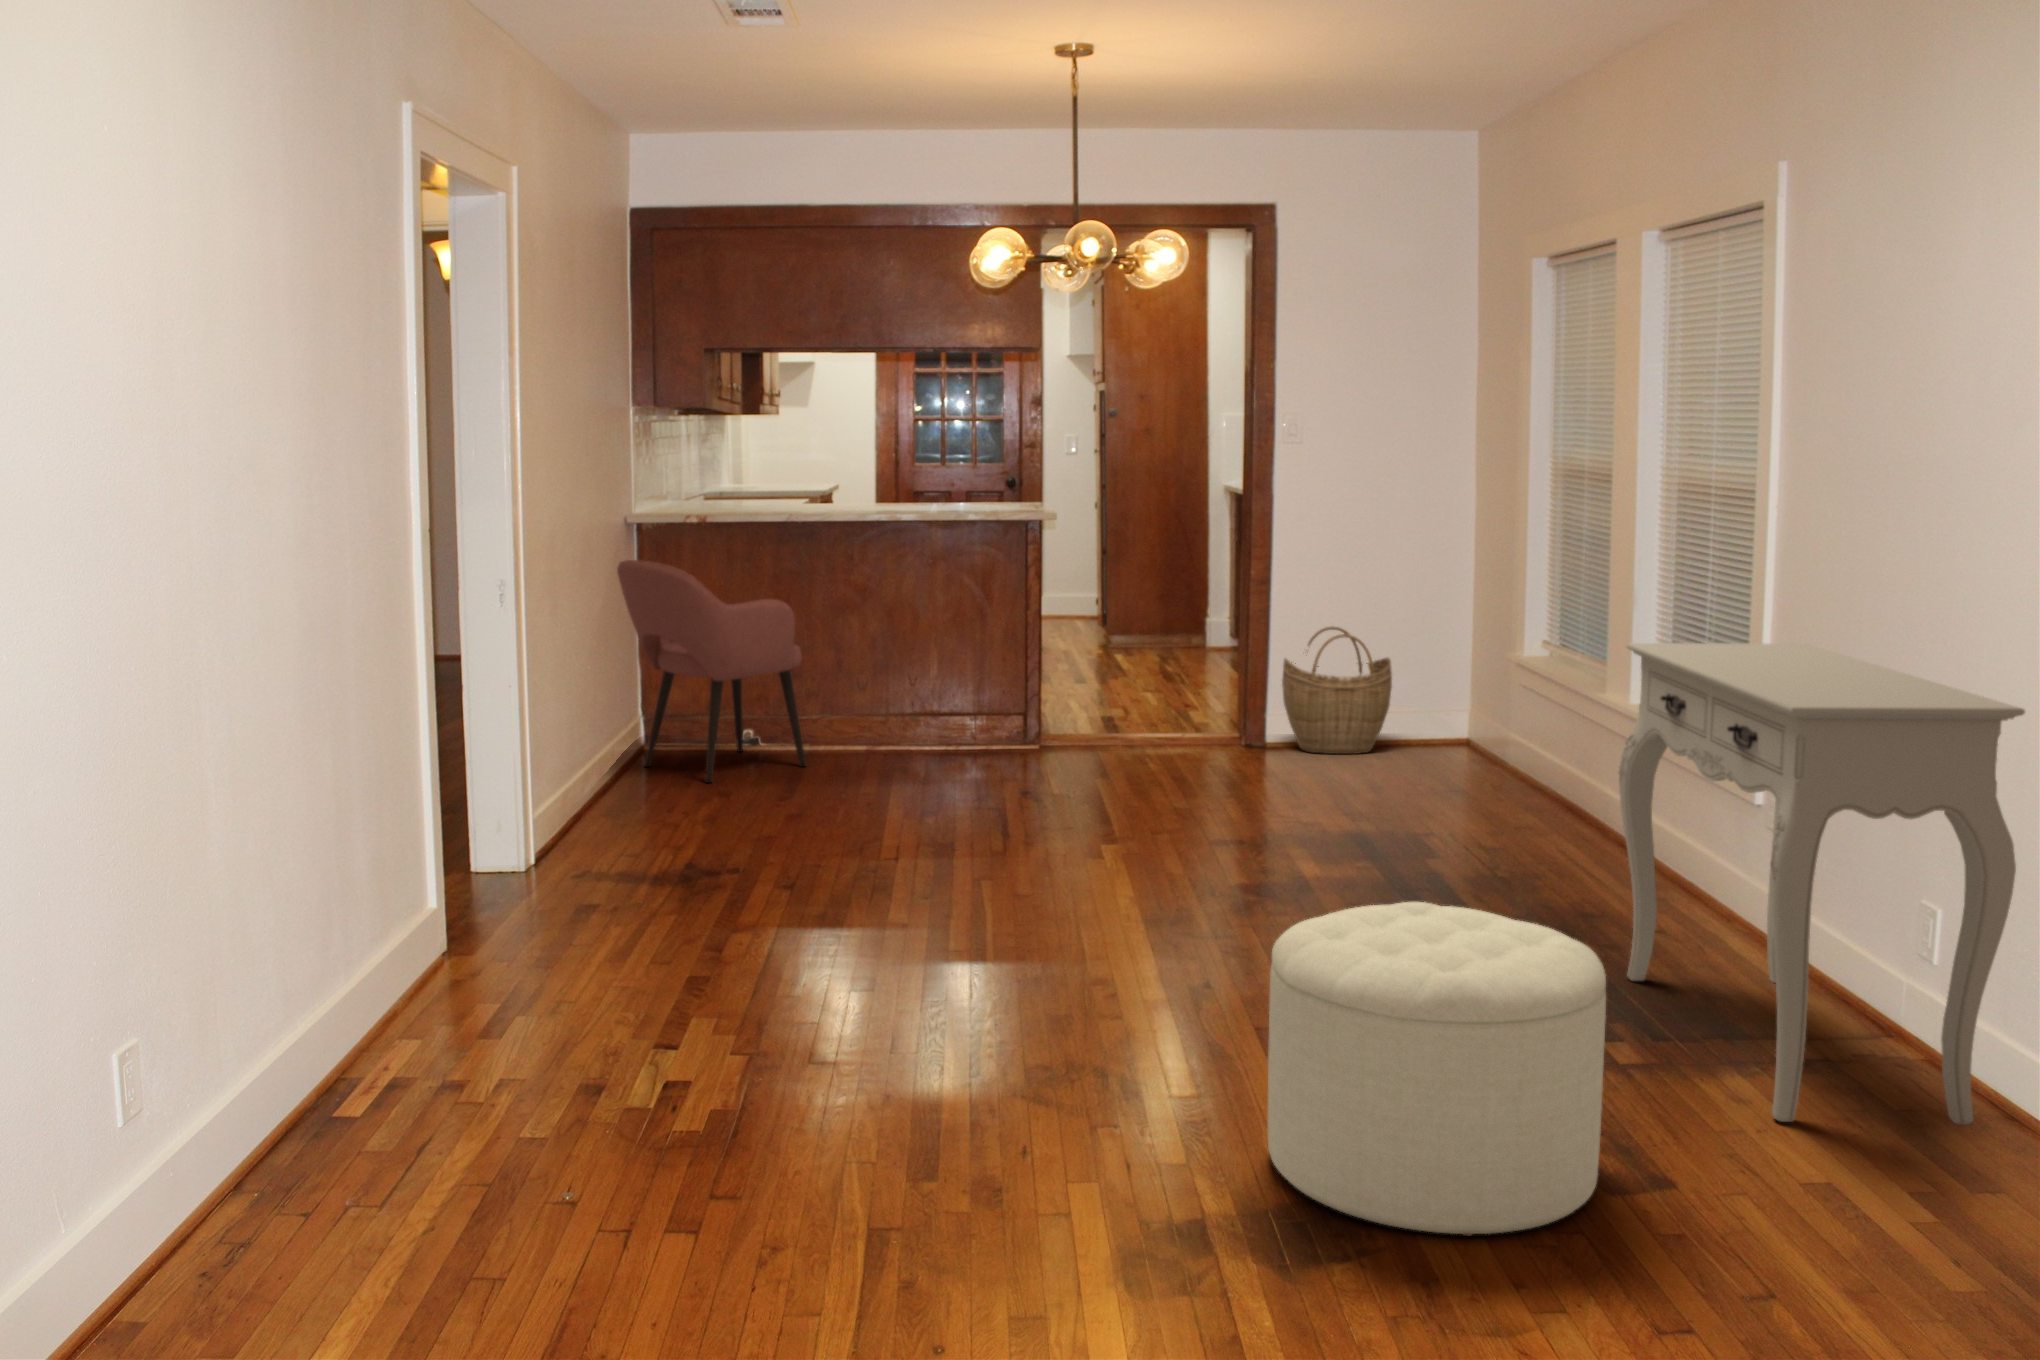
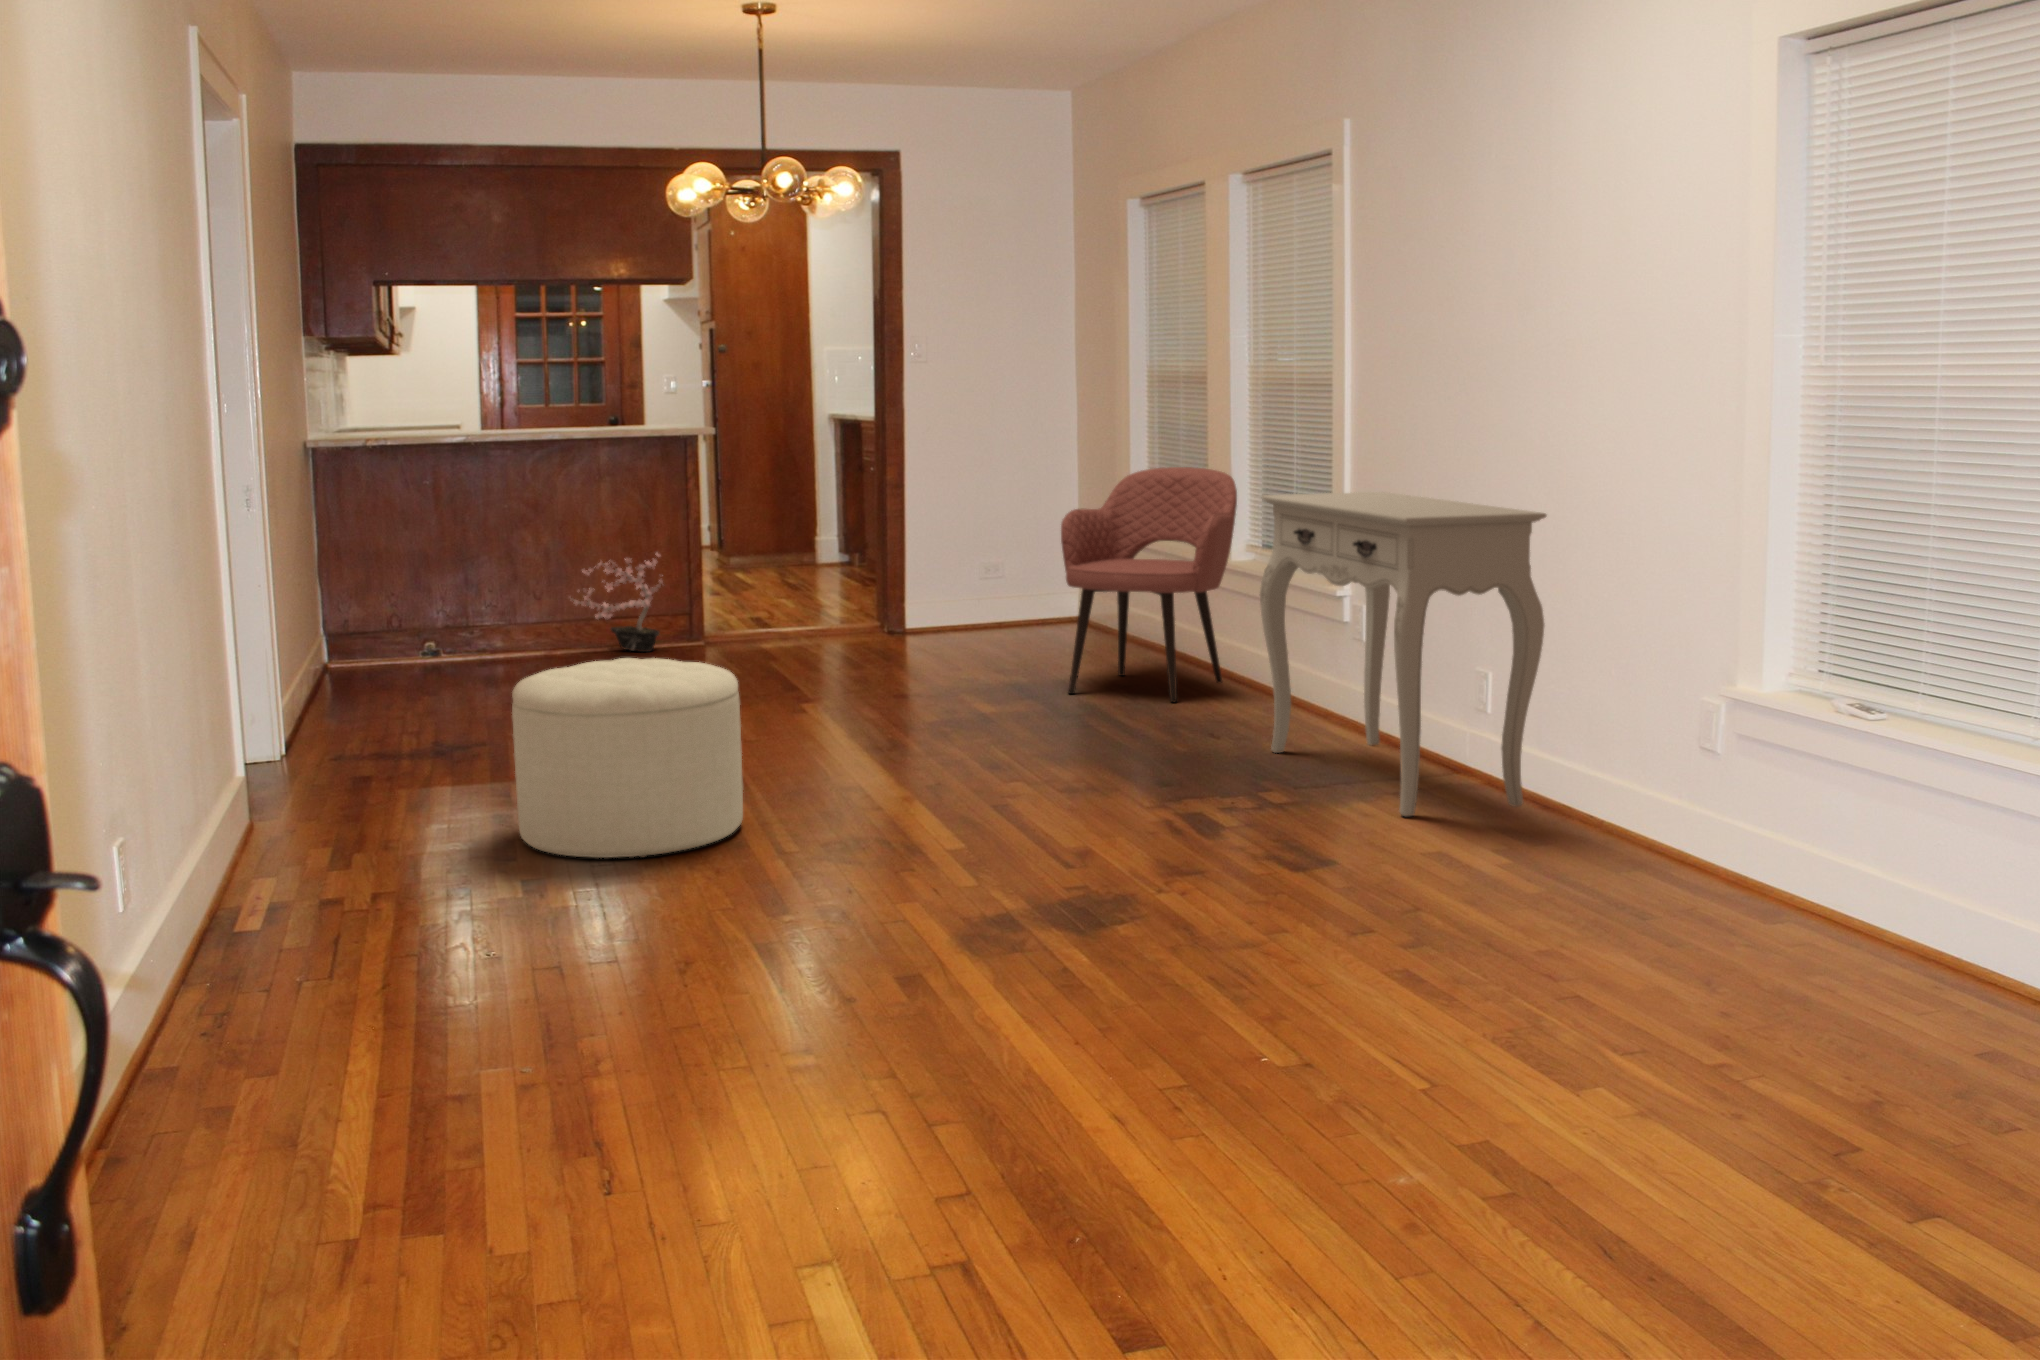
armchair: present [617,560,806,783] -> present [1061,467,1237,702]
woven basket: present [1282,627,1392,754] -> none [927,524,1020,632]
potted plant: none [880,643,986,755] -> present [572,553,663,652]
ottoman: present [1268,902,1606,1236] -> present [512,658,743,858]

